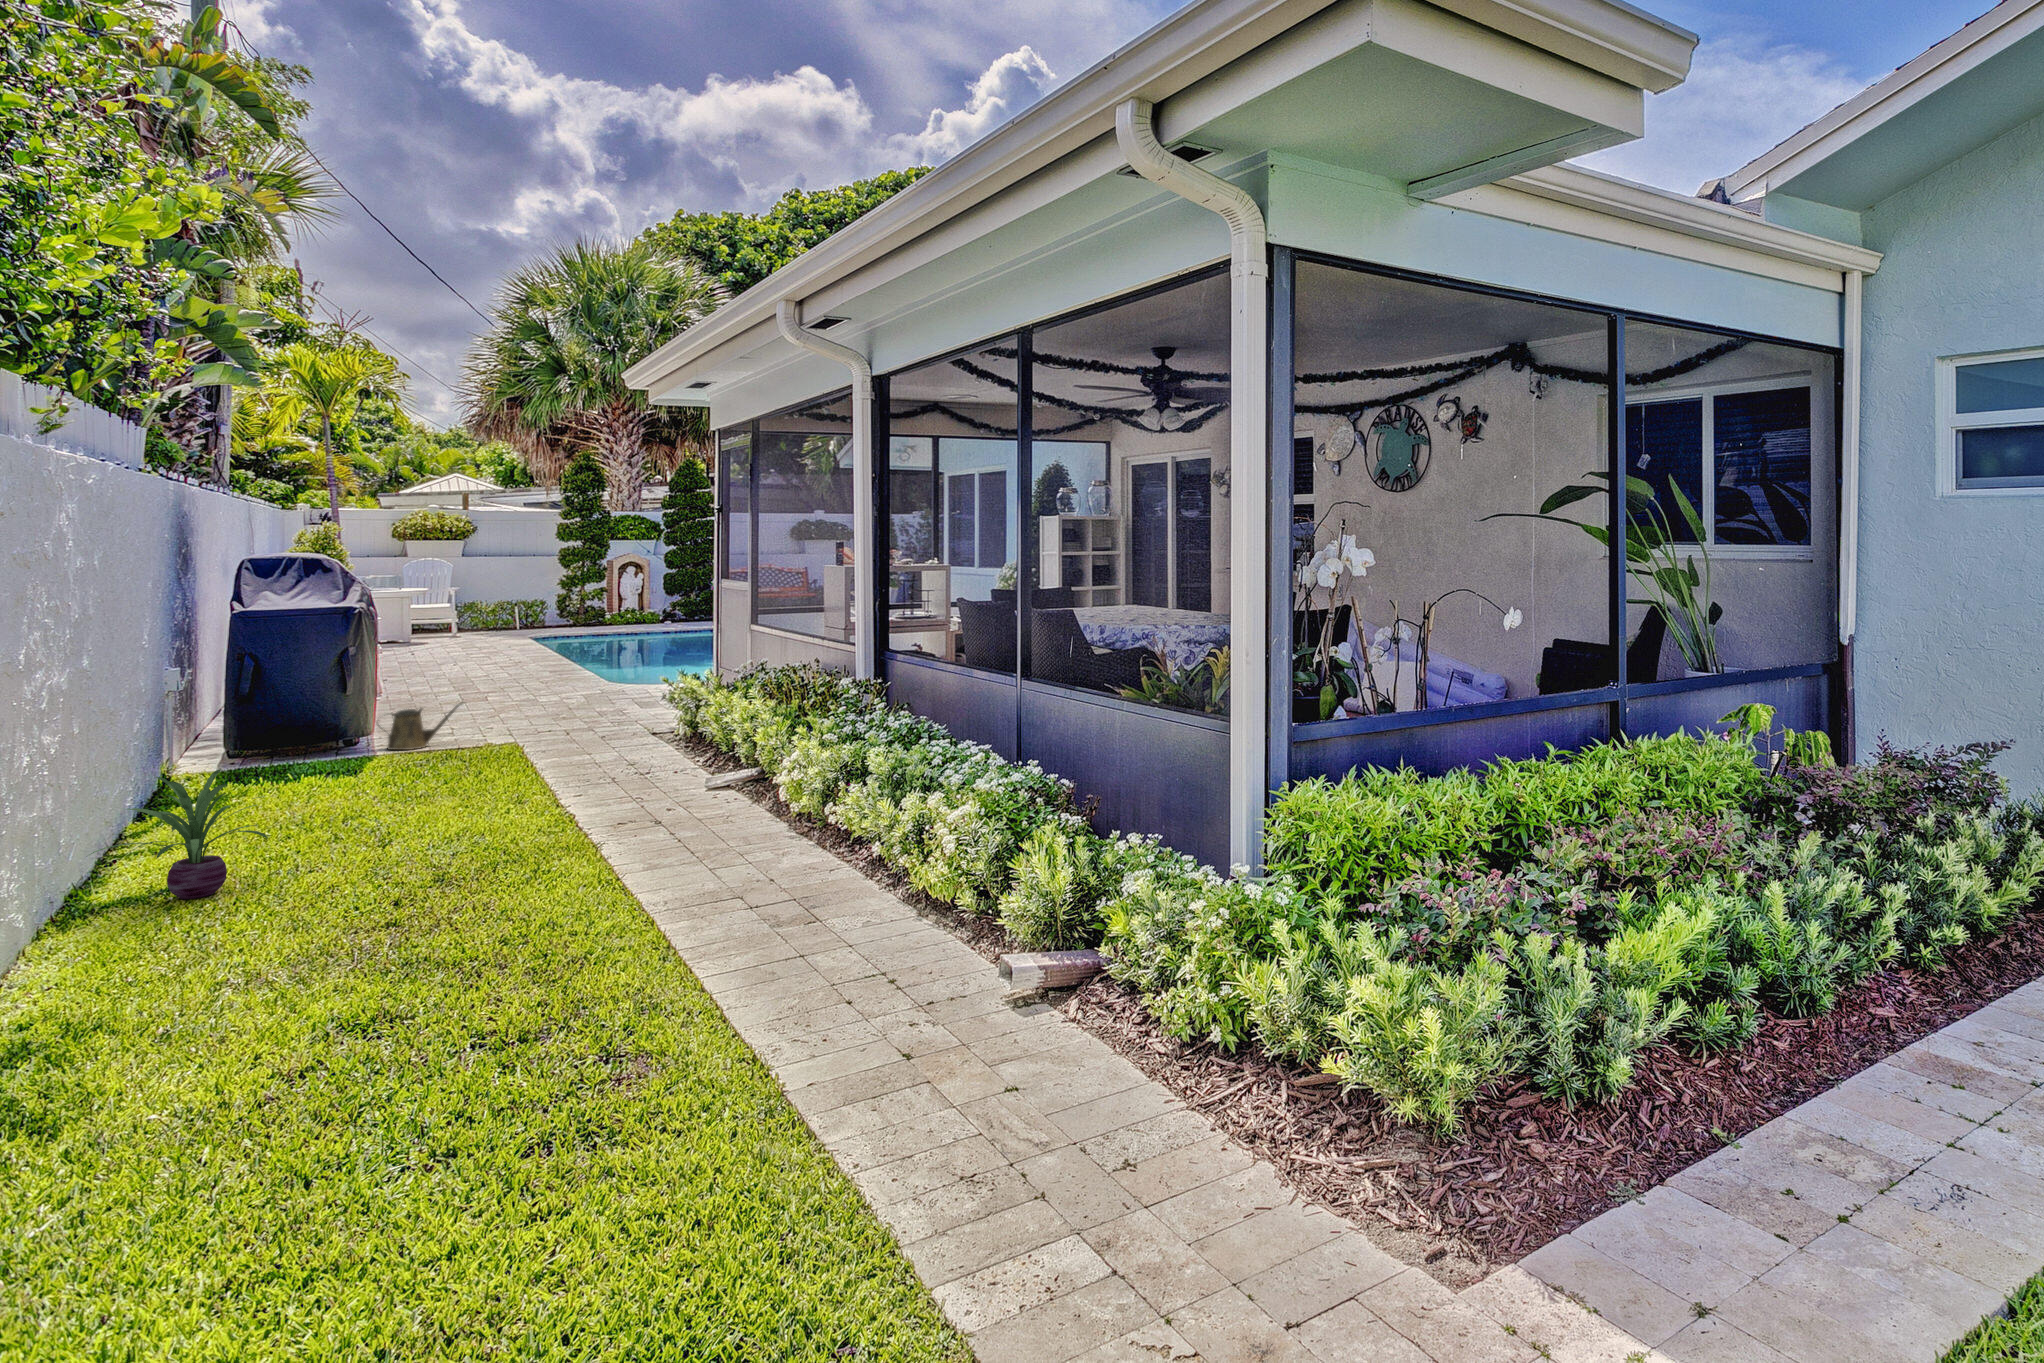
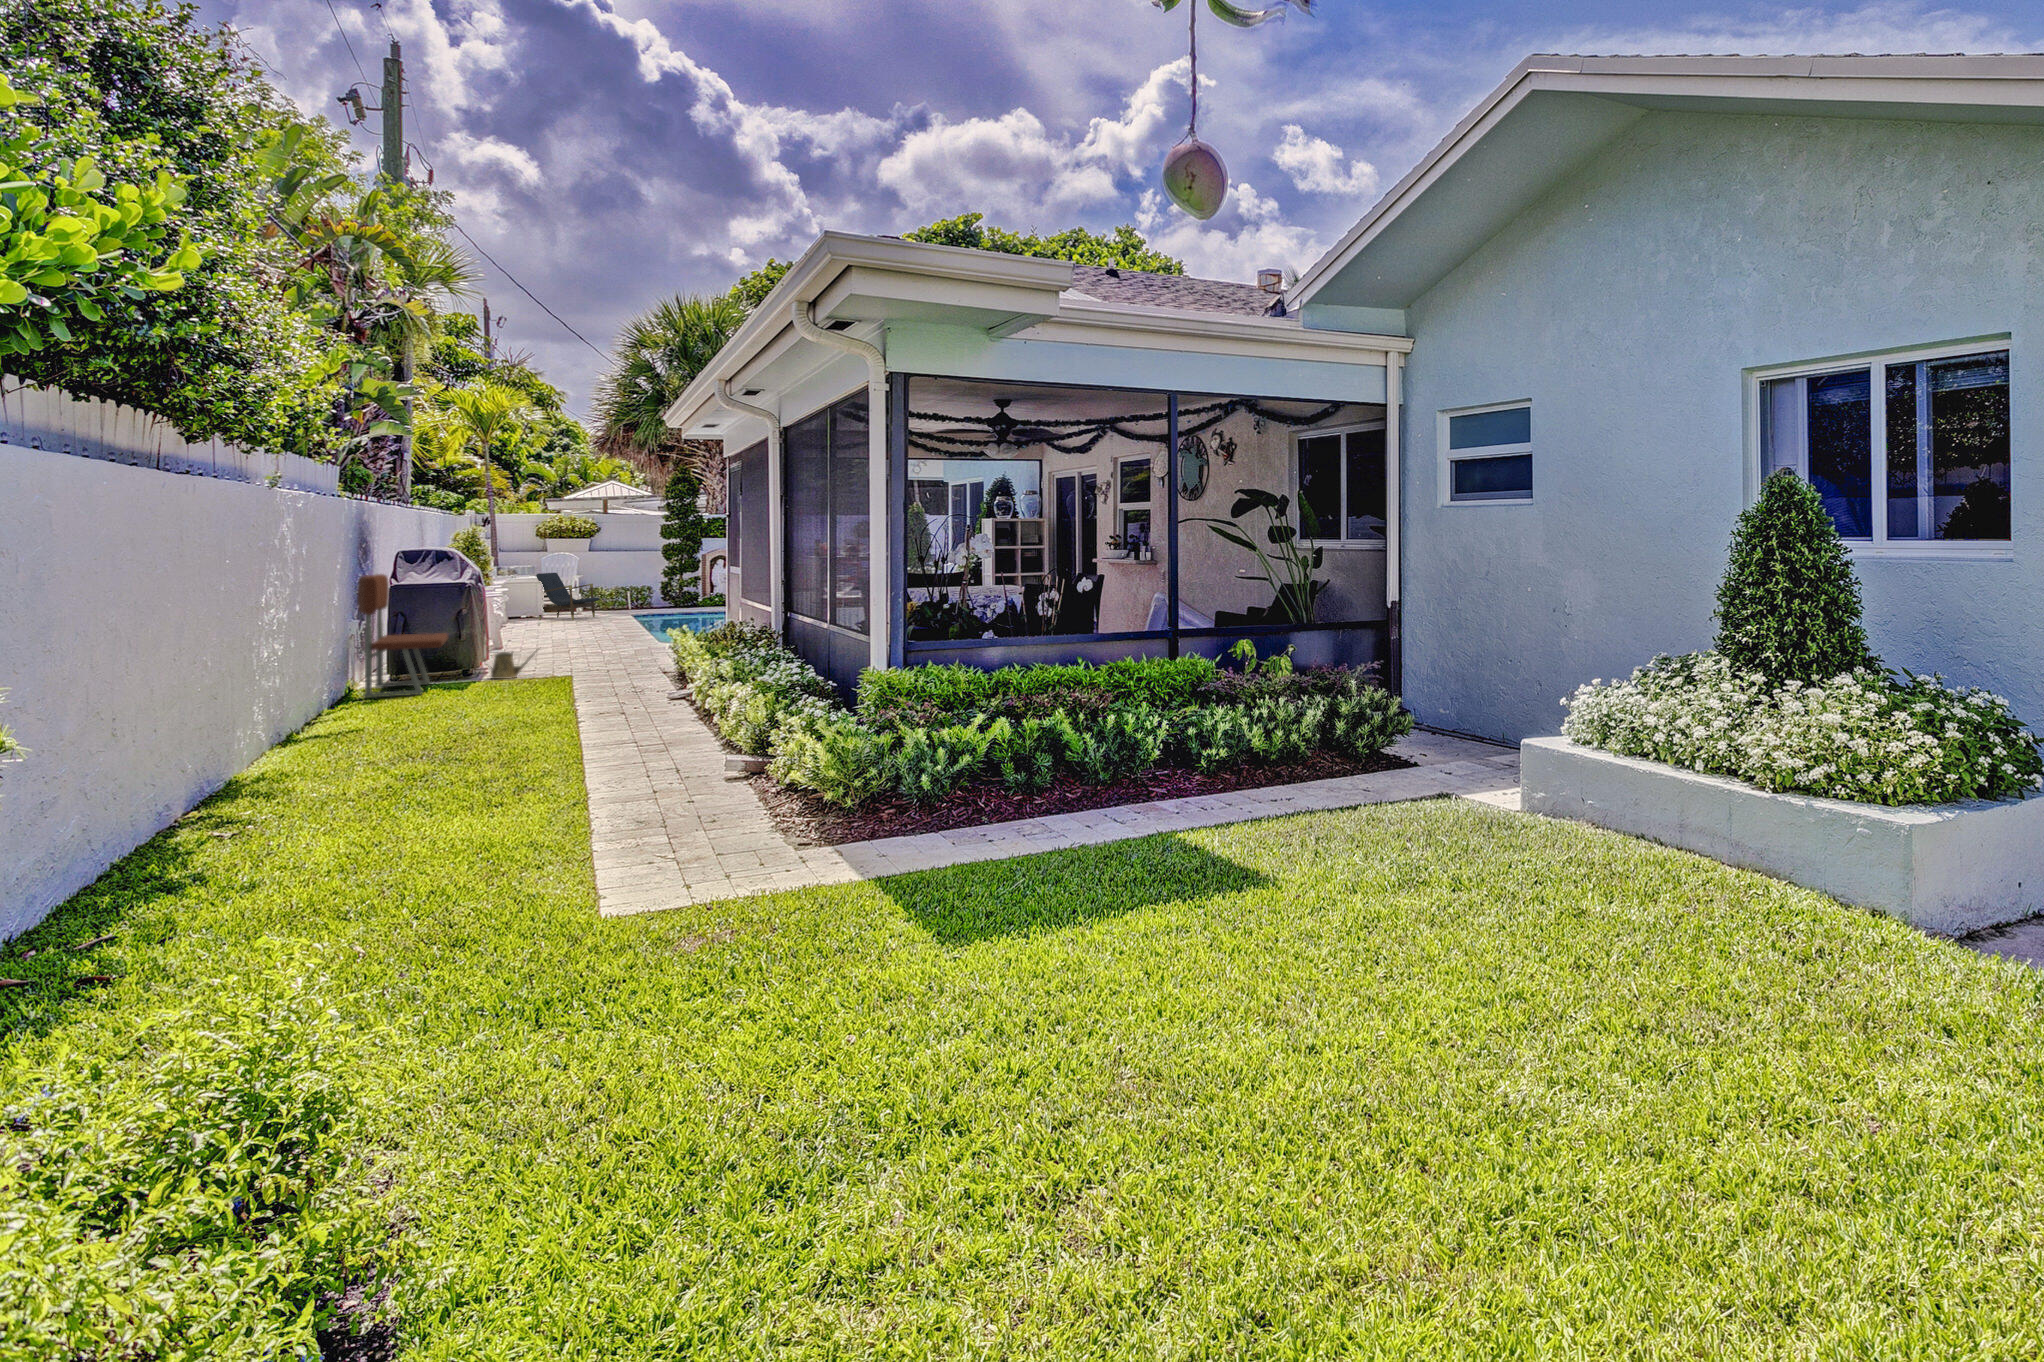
lounge chair: none [400,585,484,647] -> present [536,573,599,620]
bench: none [183,596,324,793] -> present [357,574,448,698]
decorative plant: present [91,769,268,899] -> none [291,669,393,741]

